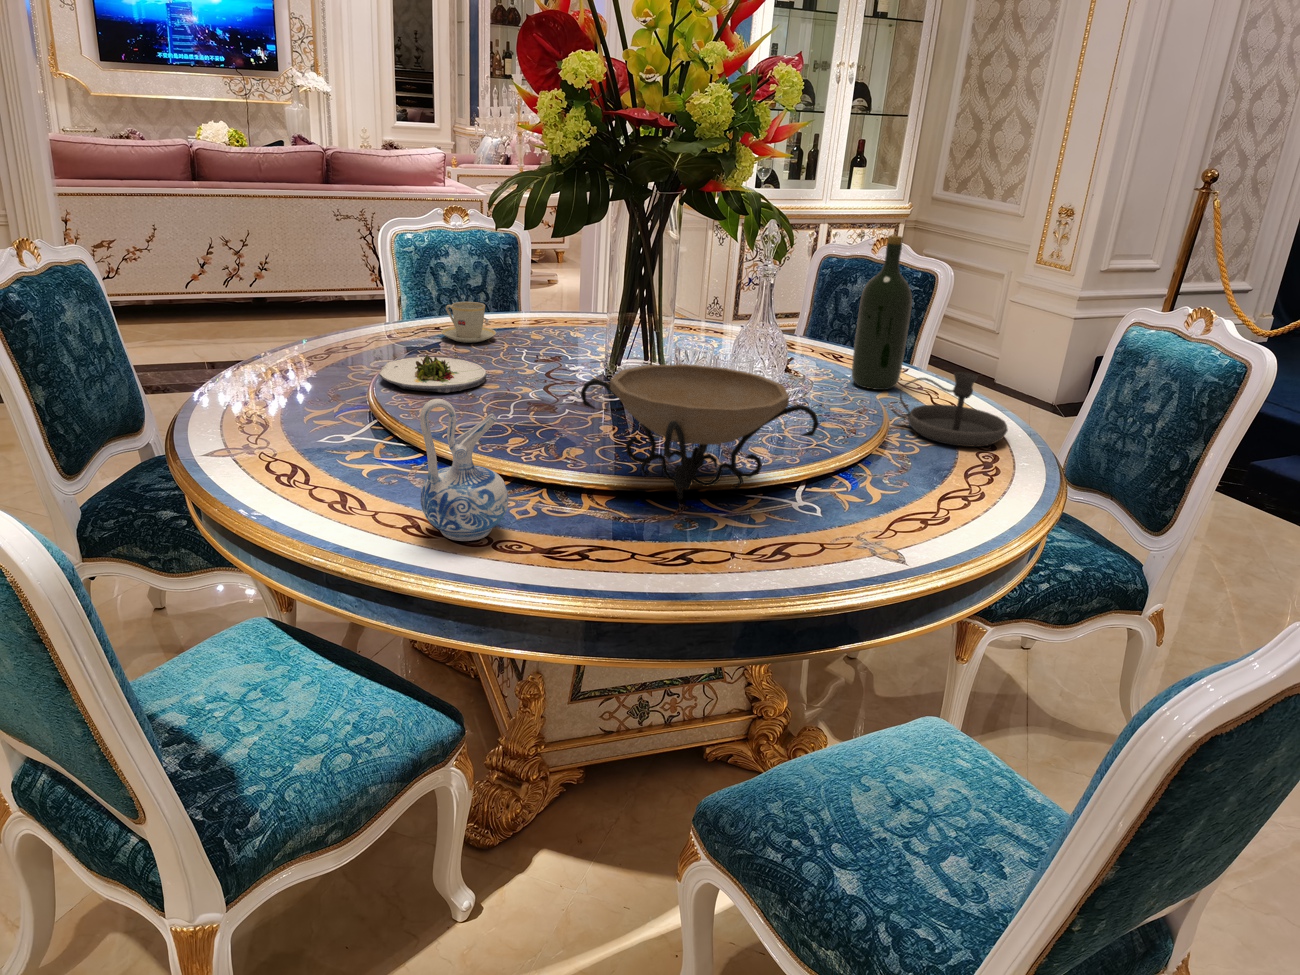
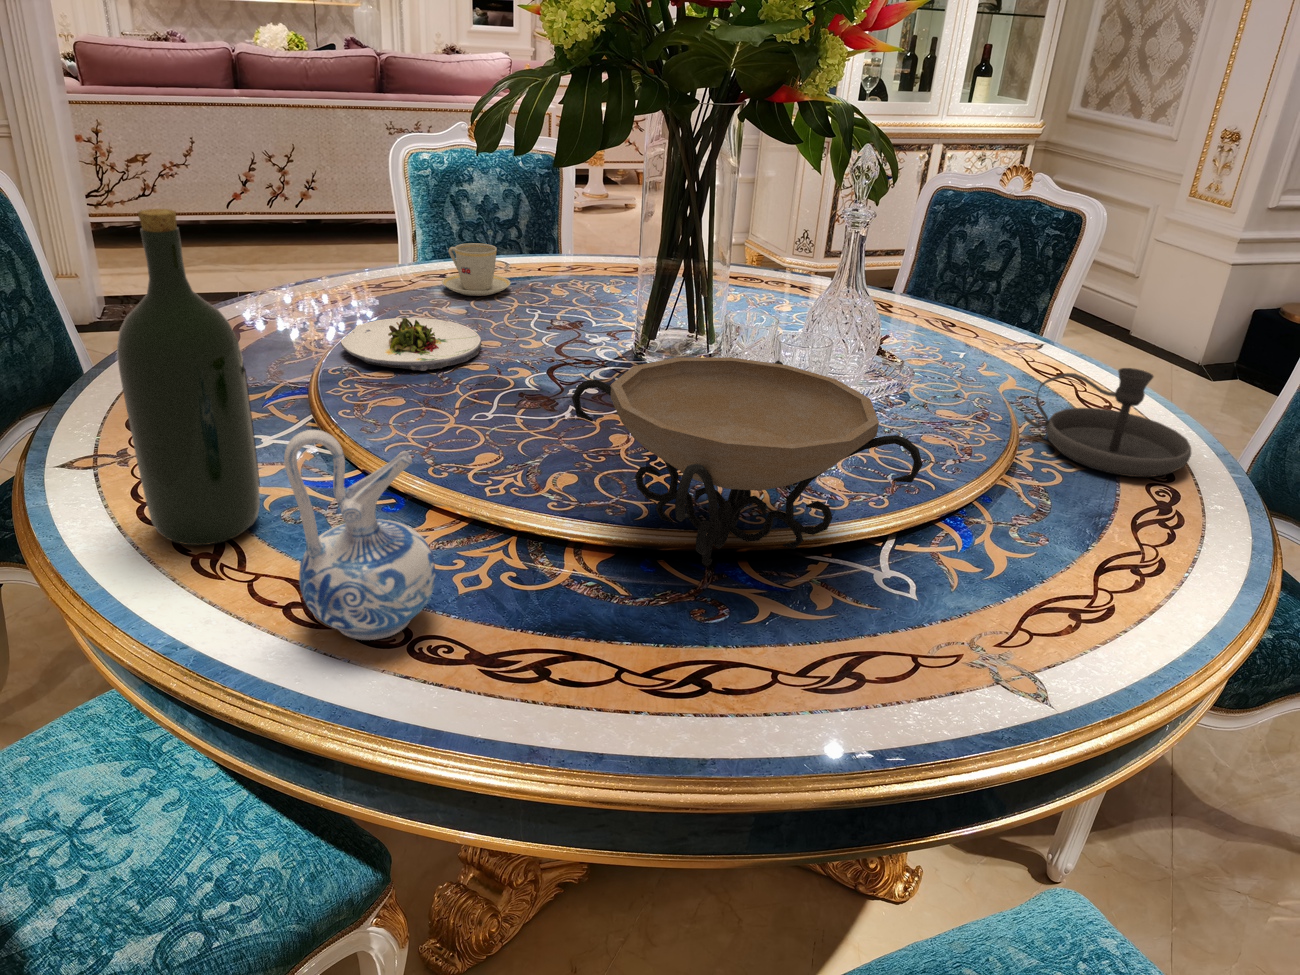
wine bottle: present [852,236,912,390] -> present [117,209,260,545]

